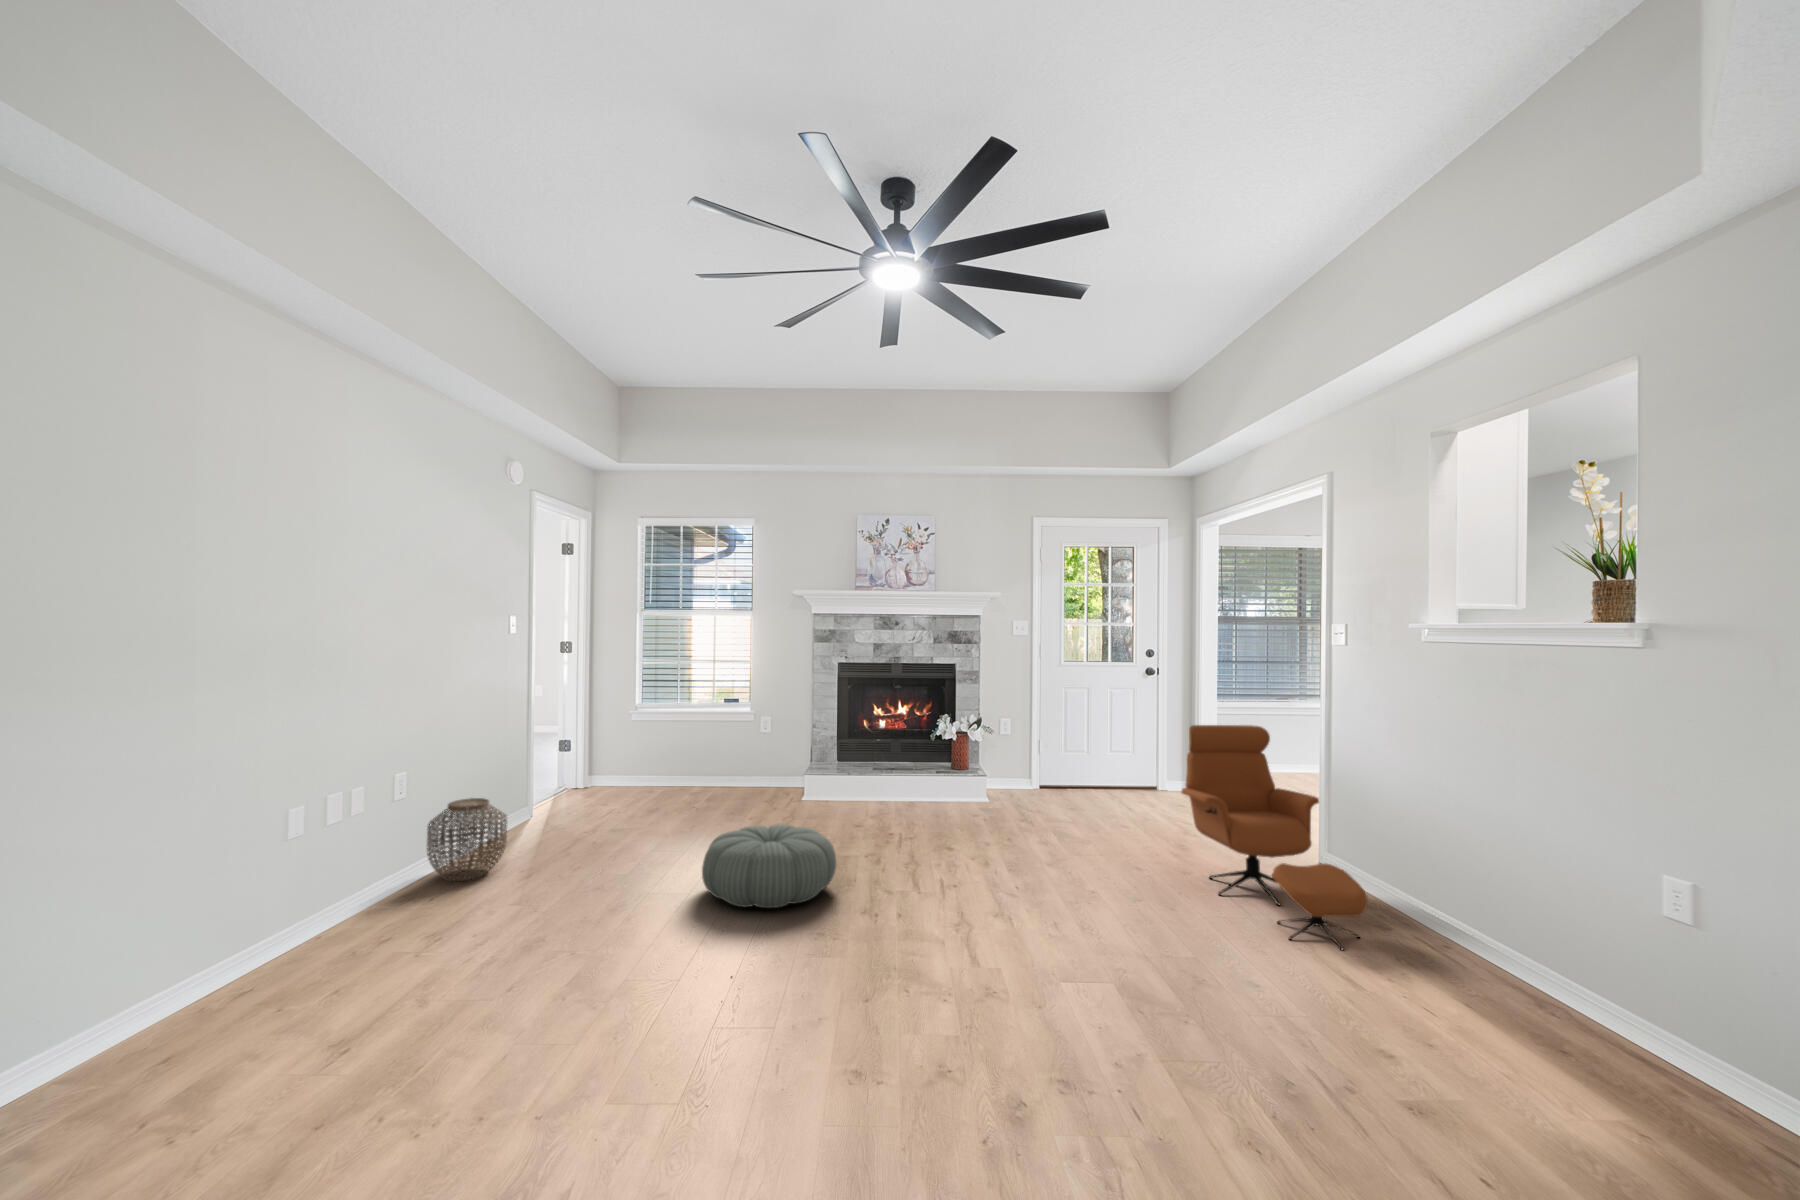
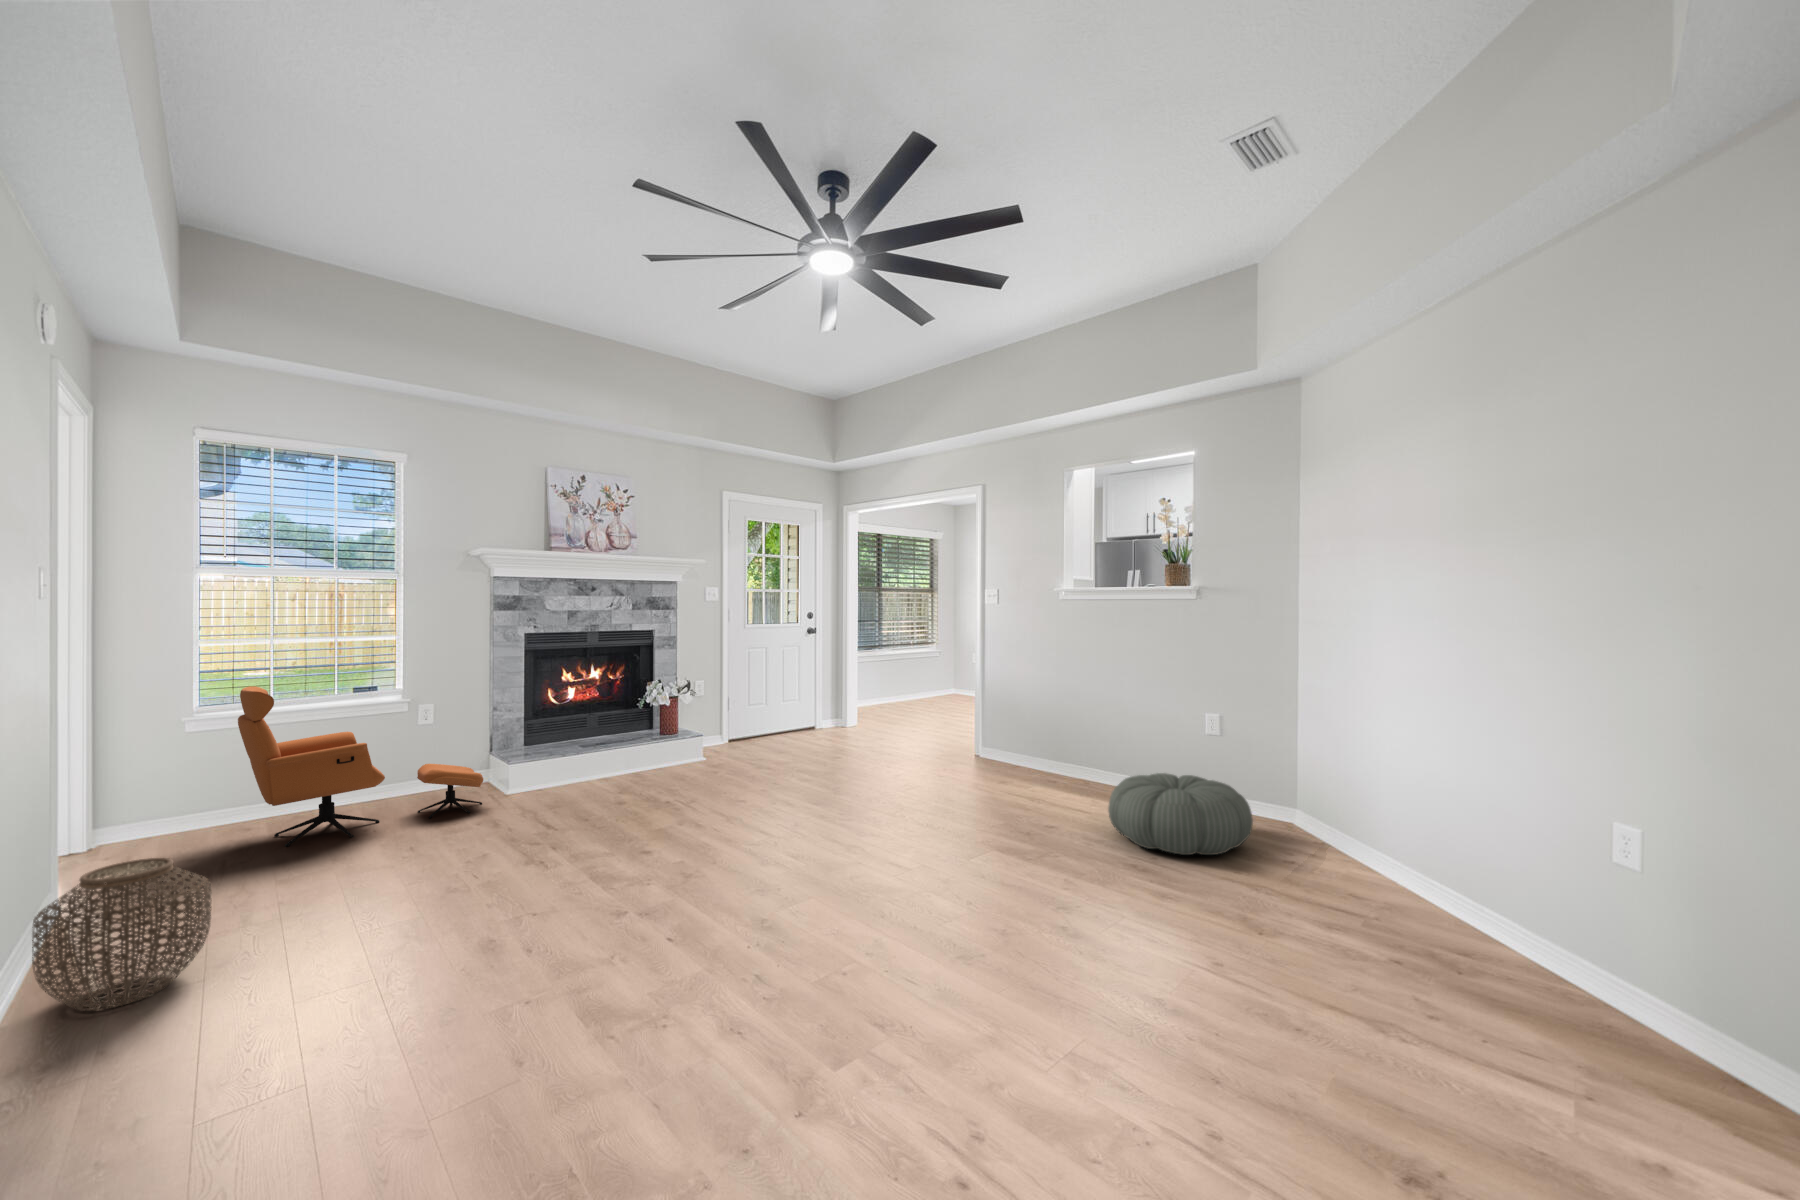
armchair: present [1182,725,1368,950] -> present [238,686,483,846]
pouf: present [702,824,836,908] -> present [1108,773,1253,855]

